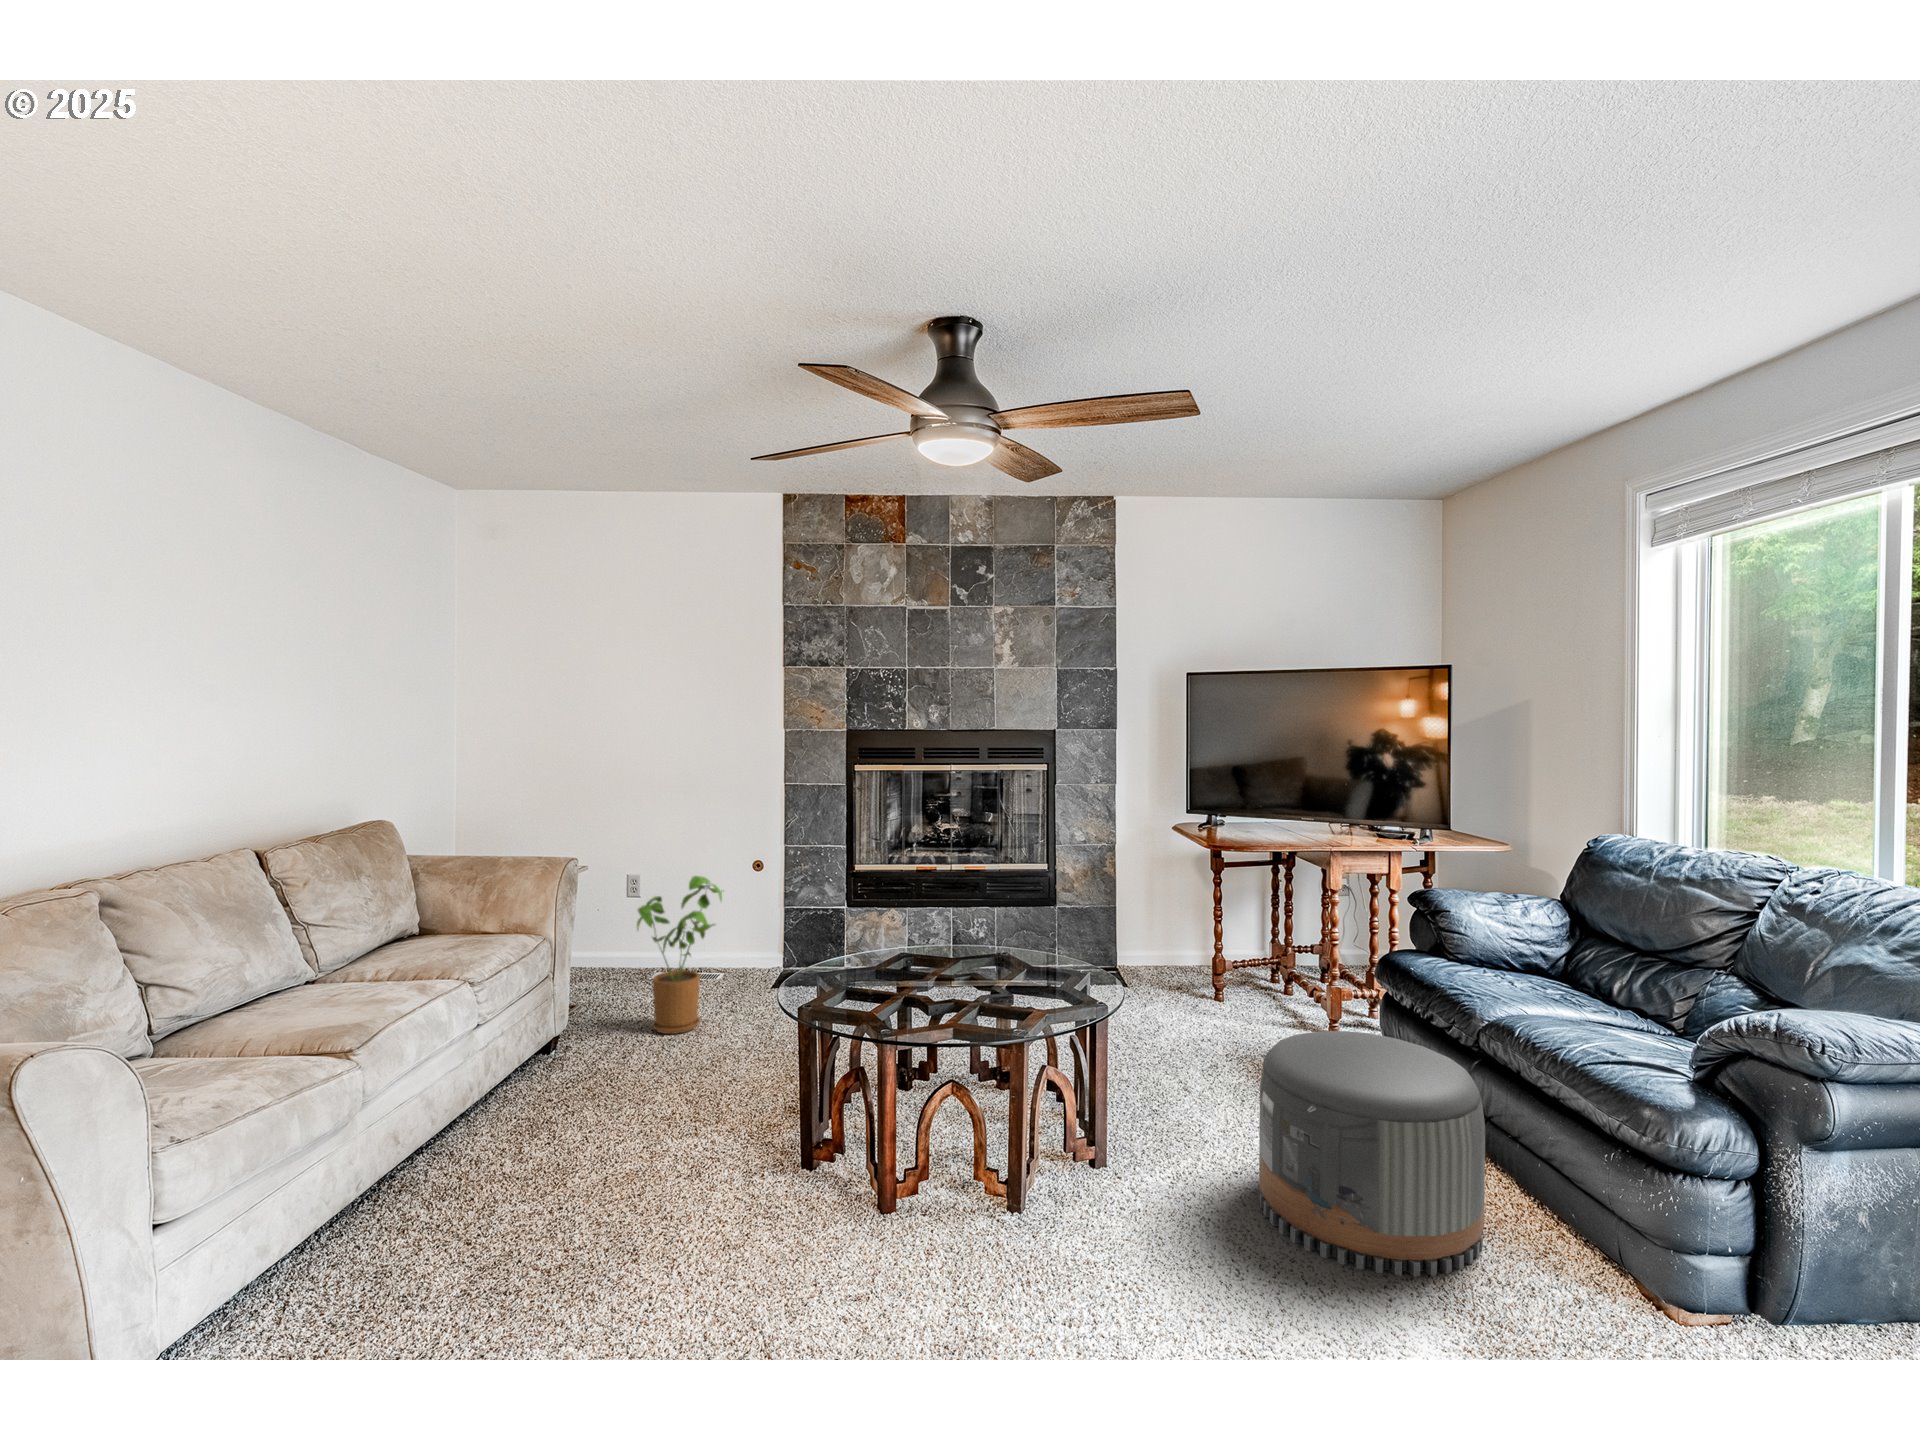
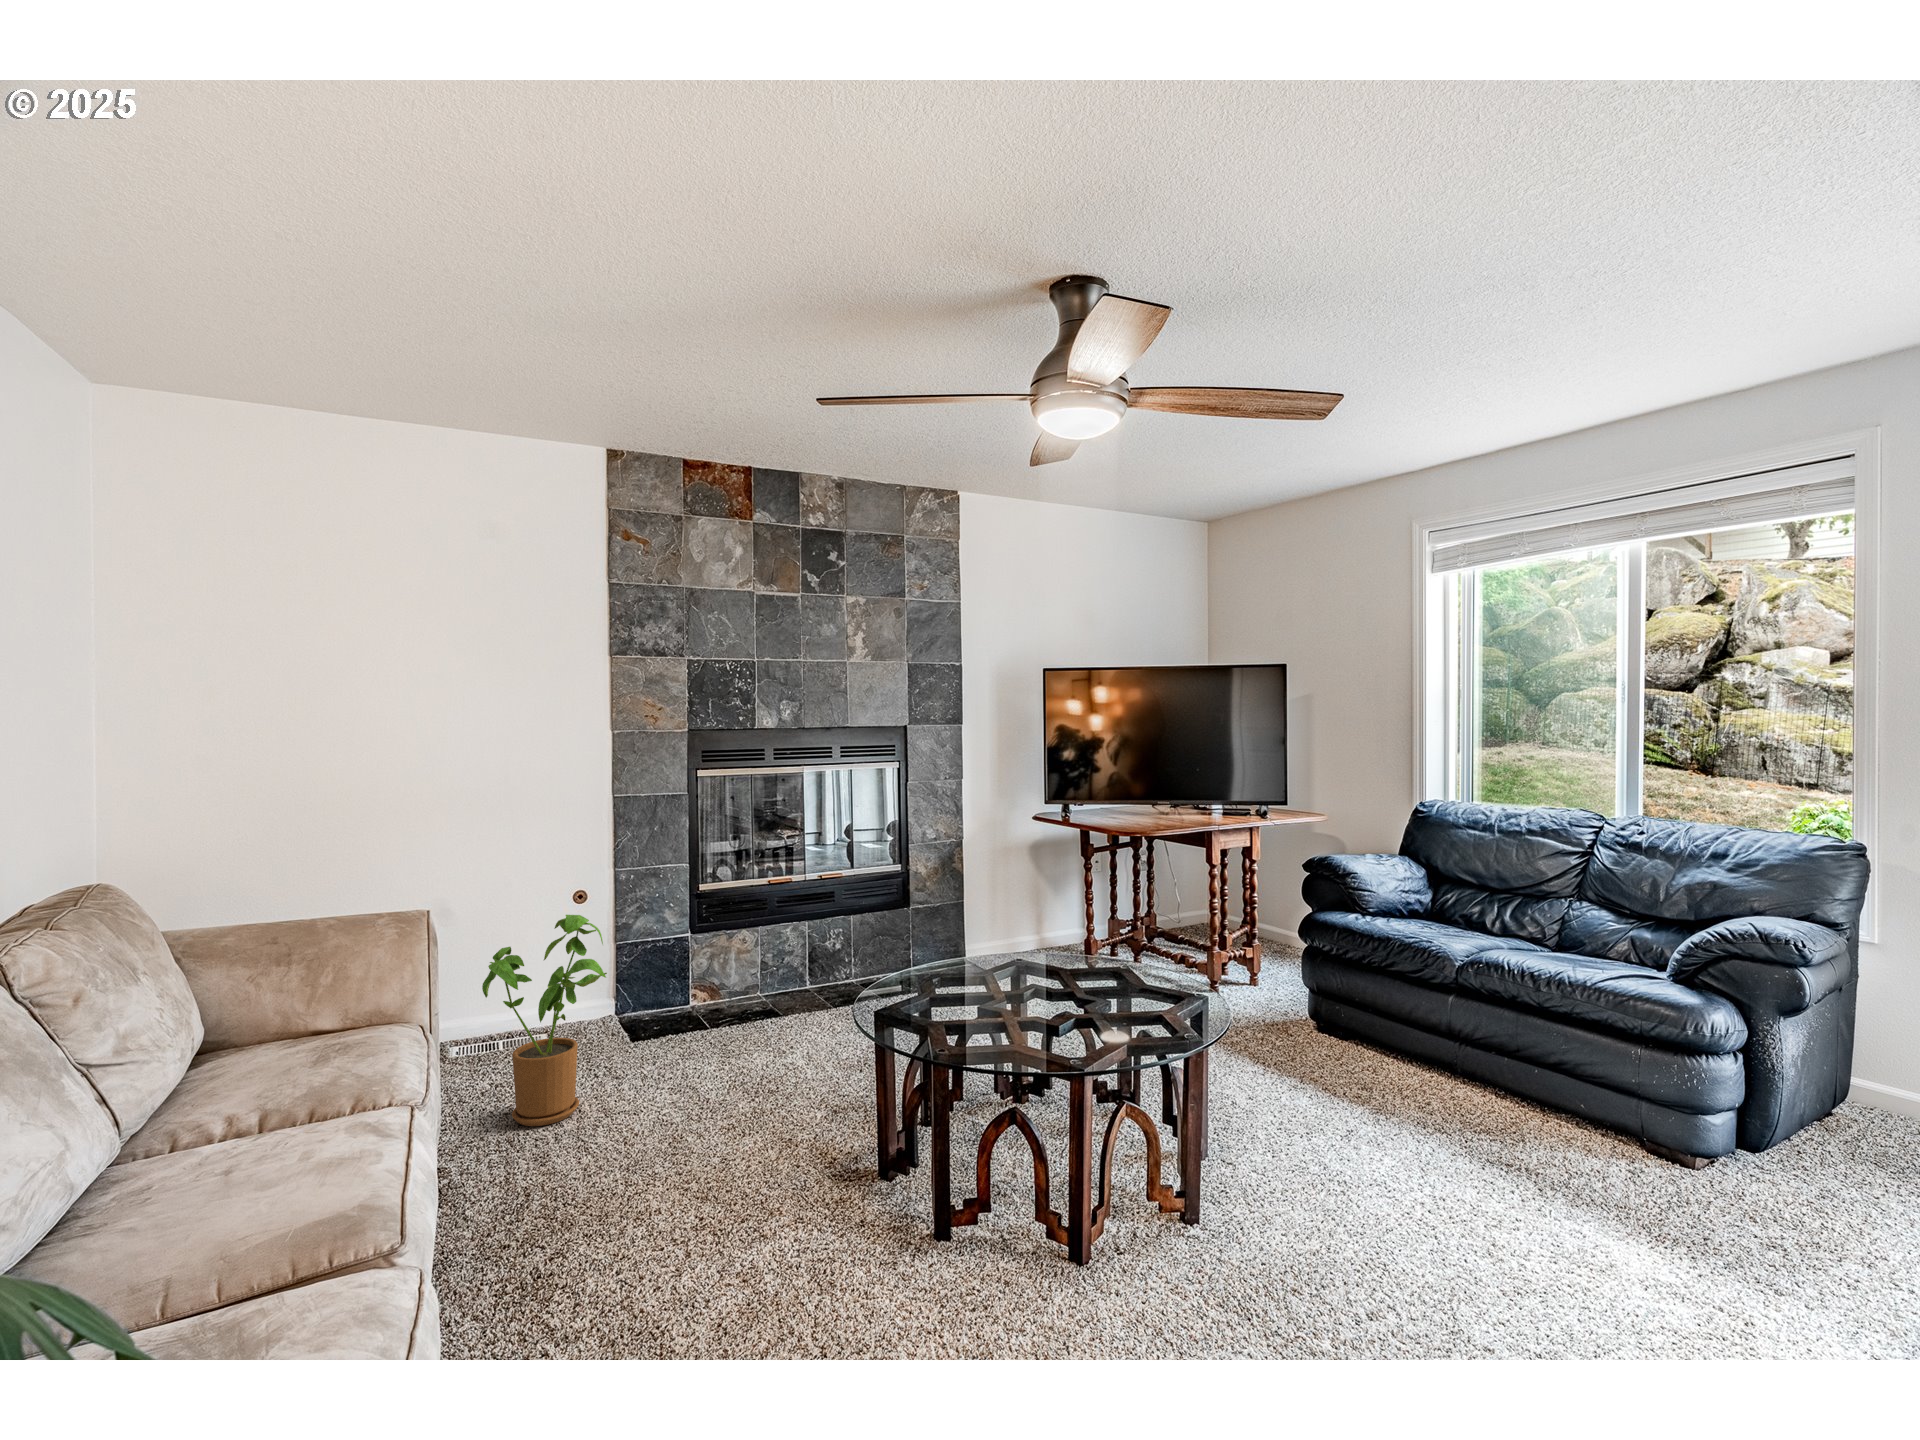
pouf: present [1259,1031,1485,1276] -> none [1332,990,1552,1212]

